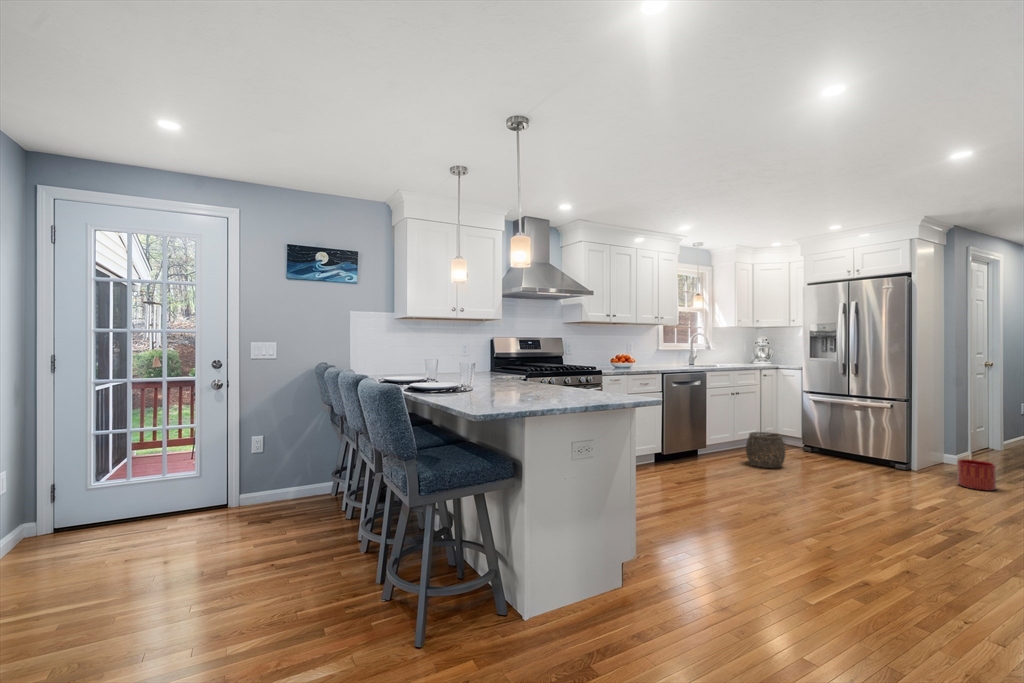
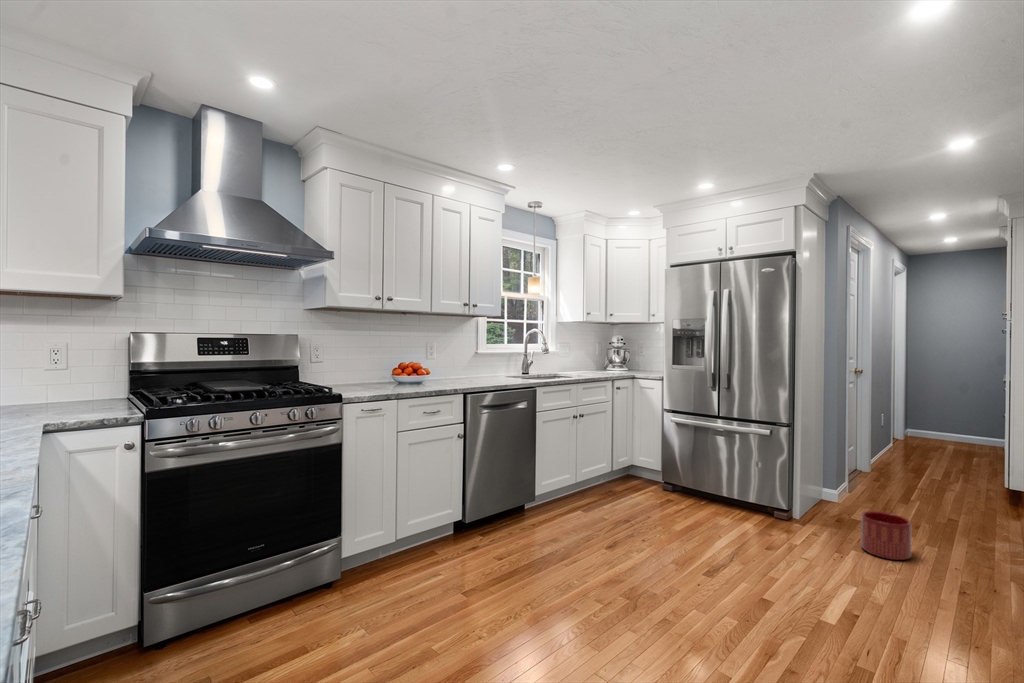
woven basket: present [746,432,786,468] -> none [587,476,642,536]

